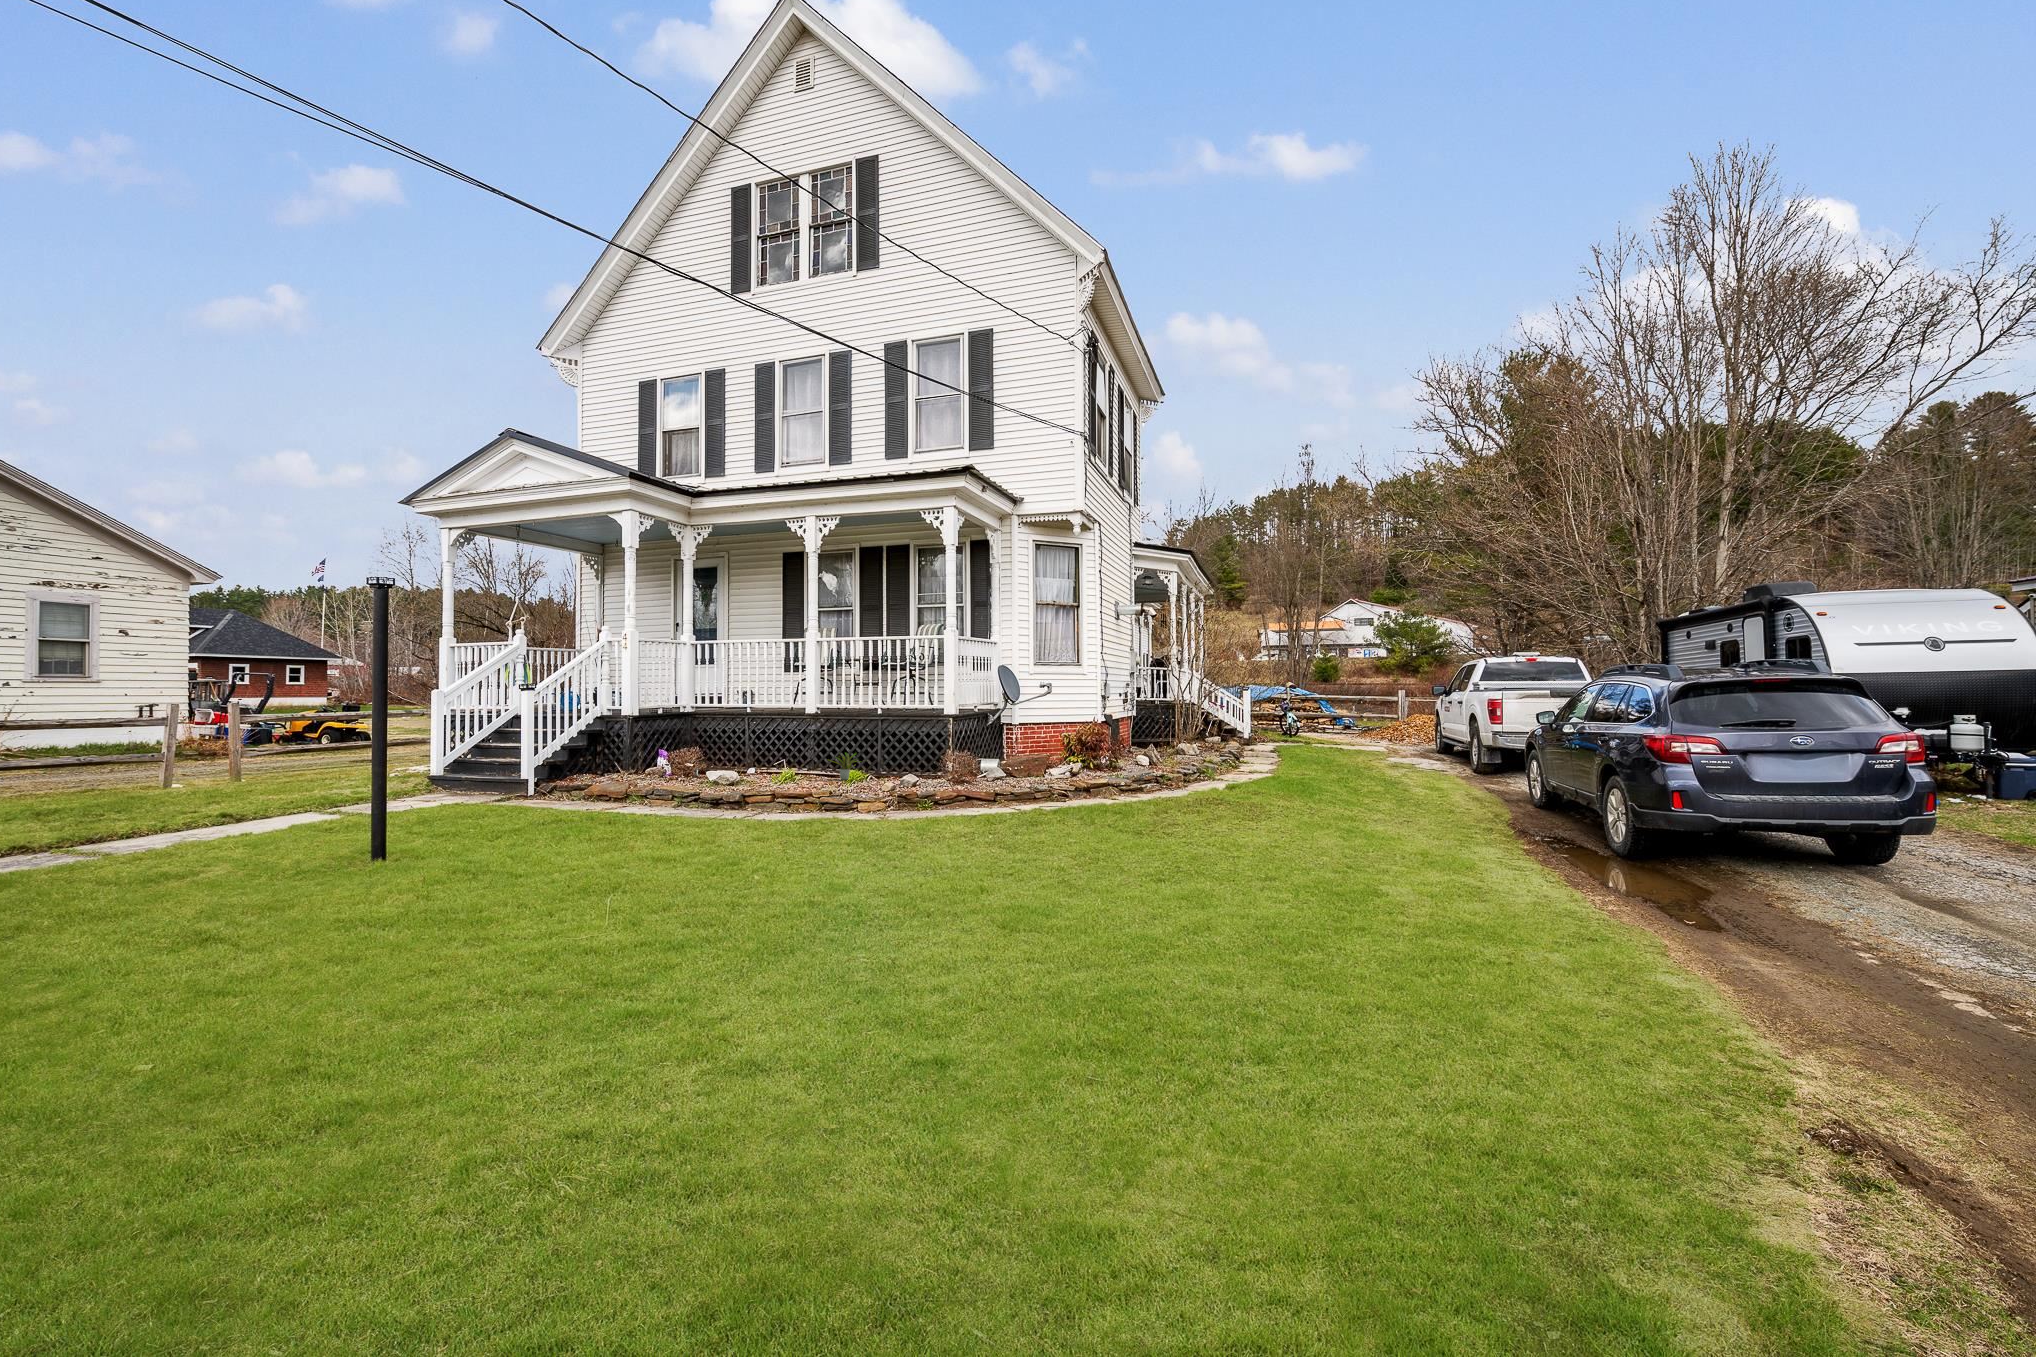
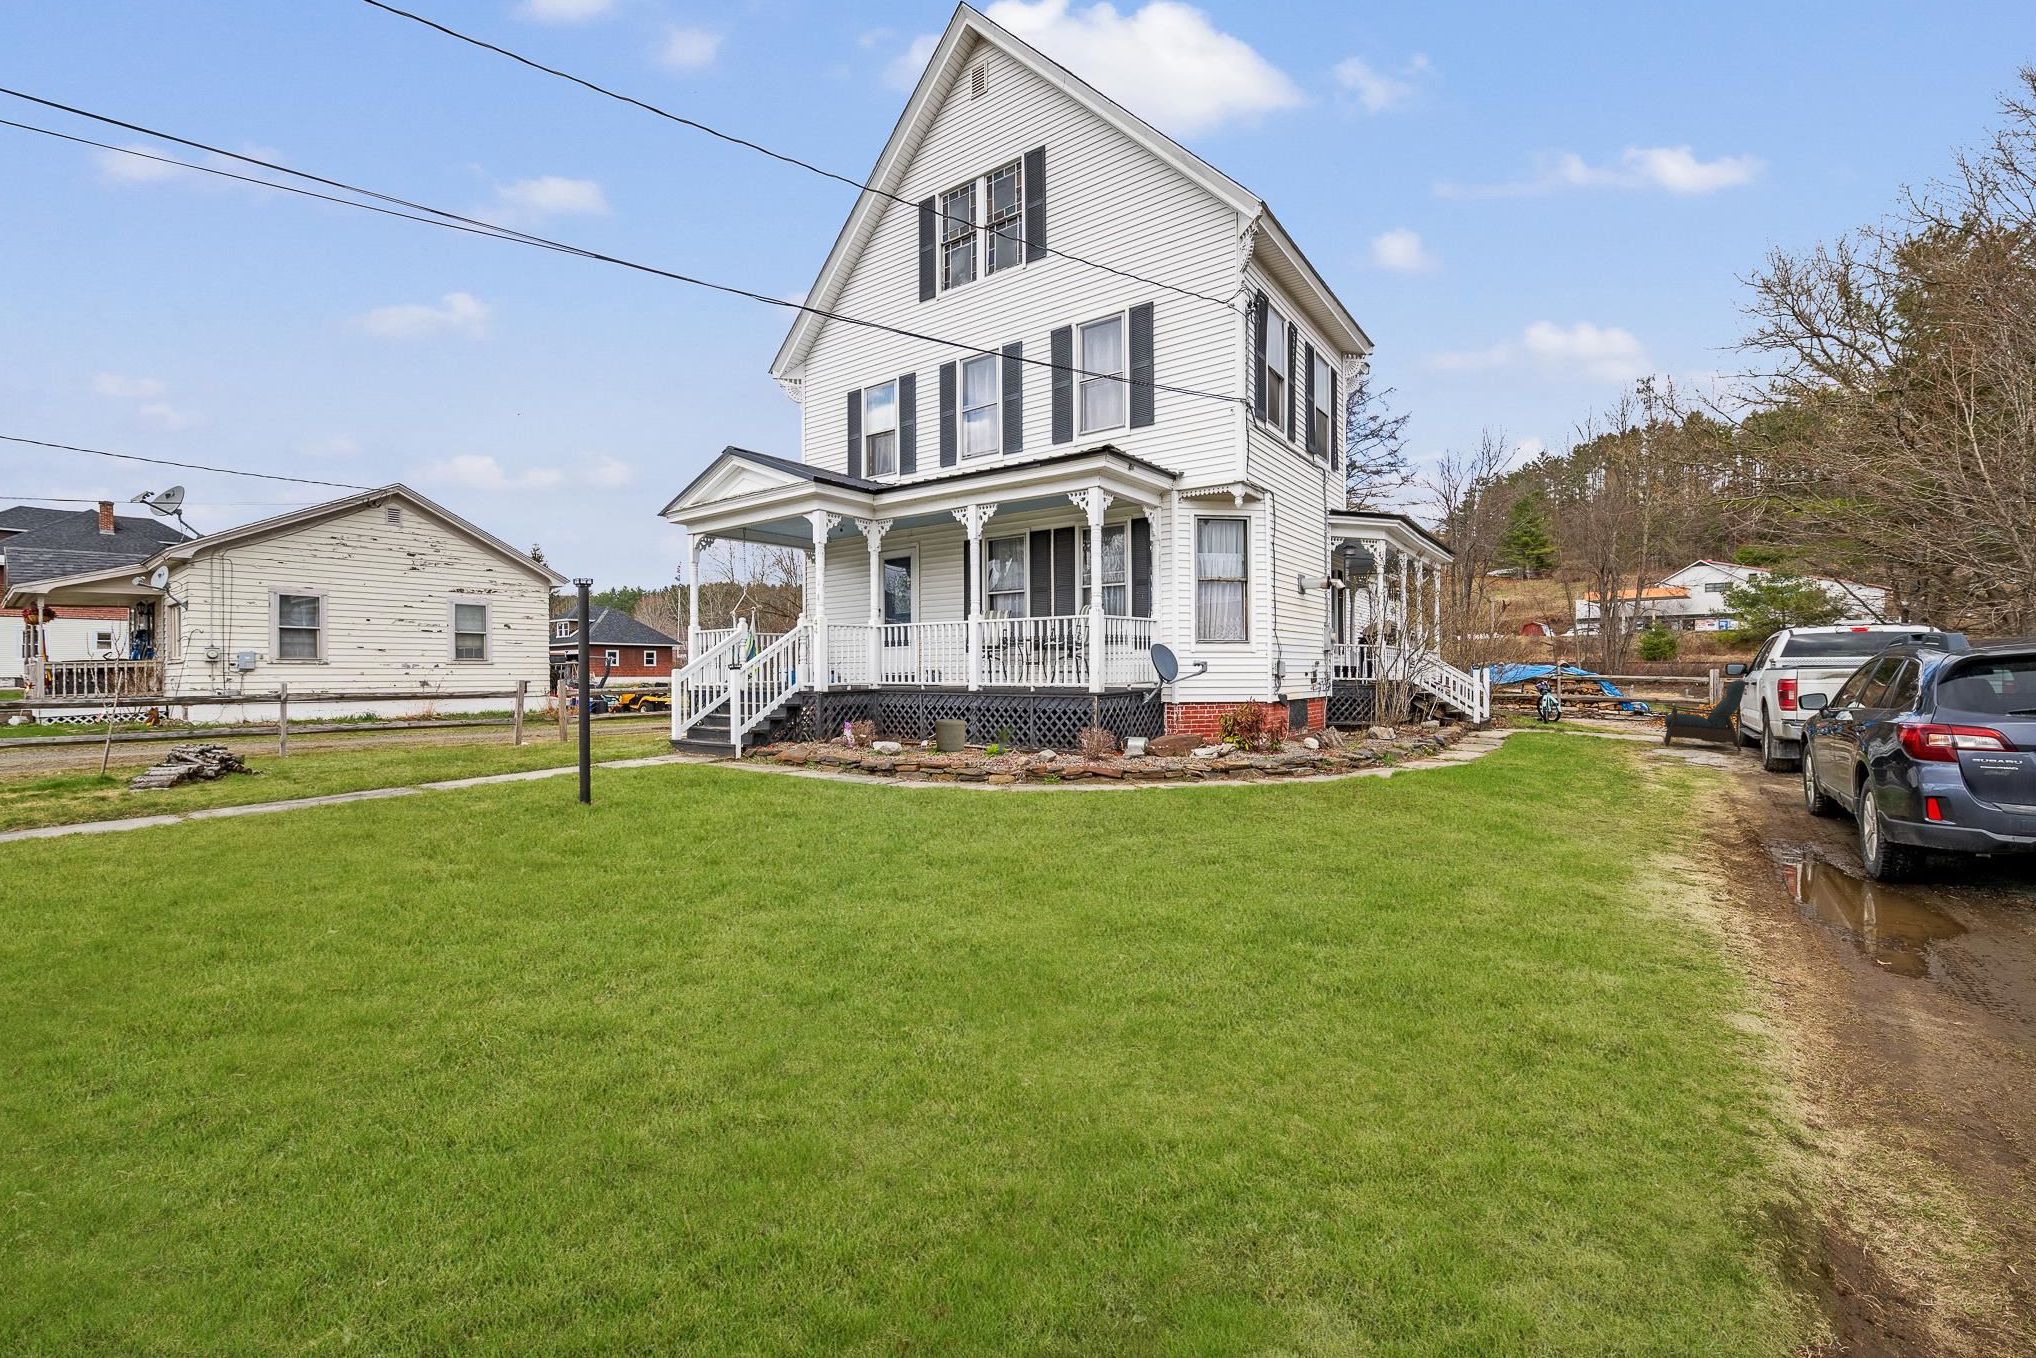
chair: none [1411,707,1476,768] -> present [1665,680,1747,751]
woven basket: none [769,745,803,779] -> present [935,719,966,751]

